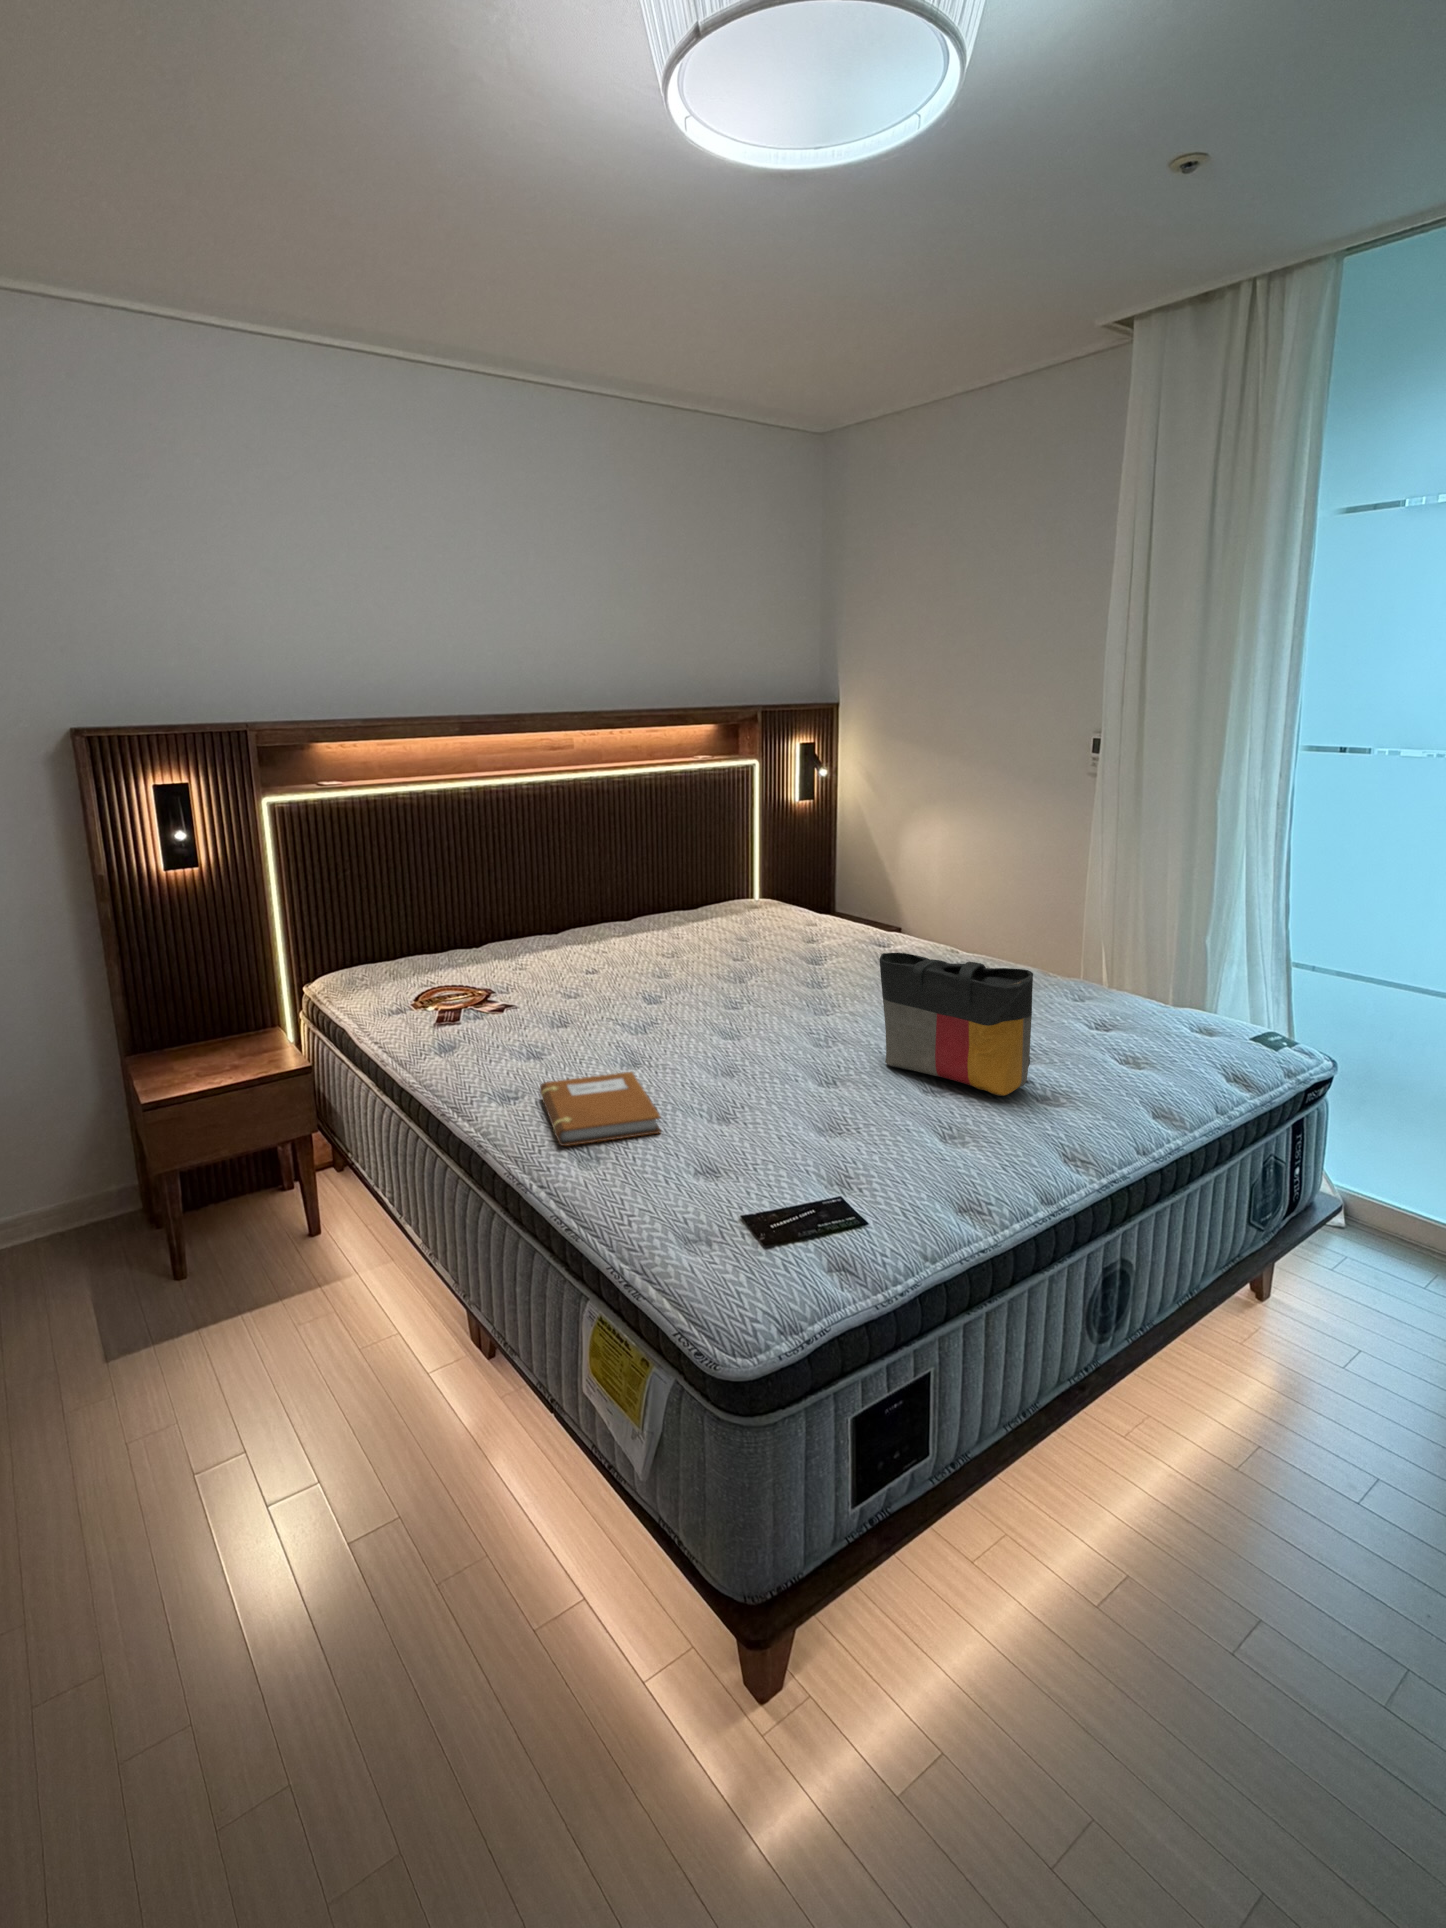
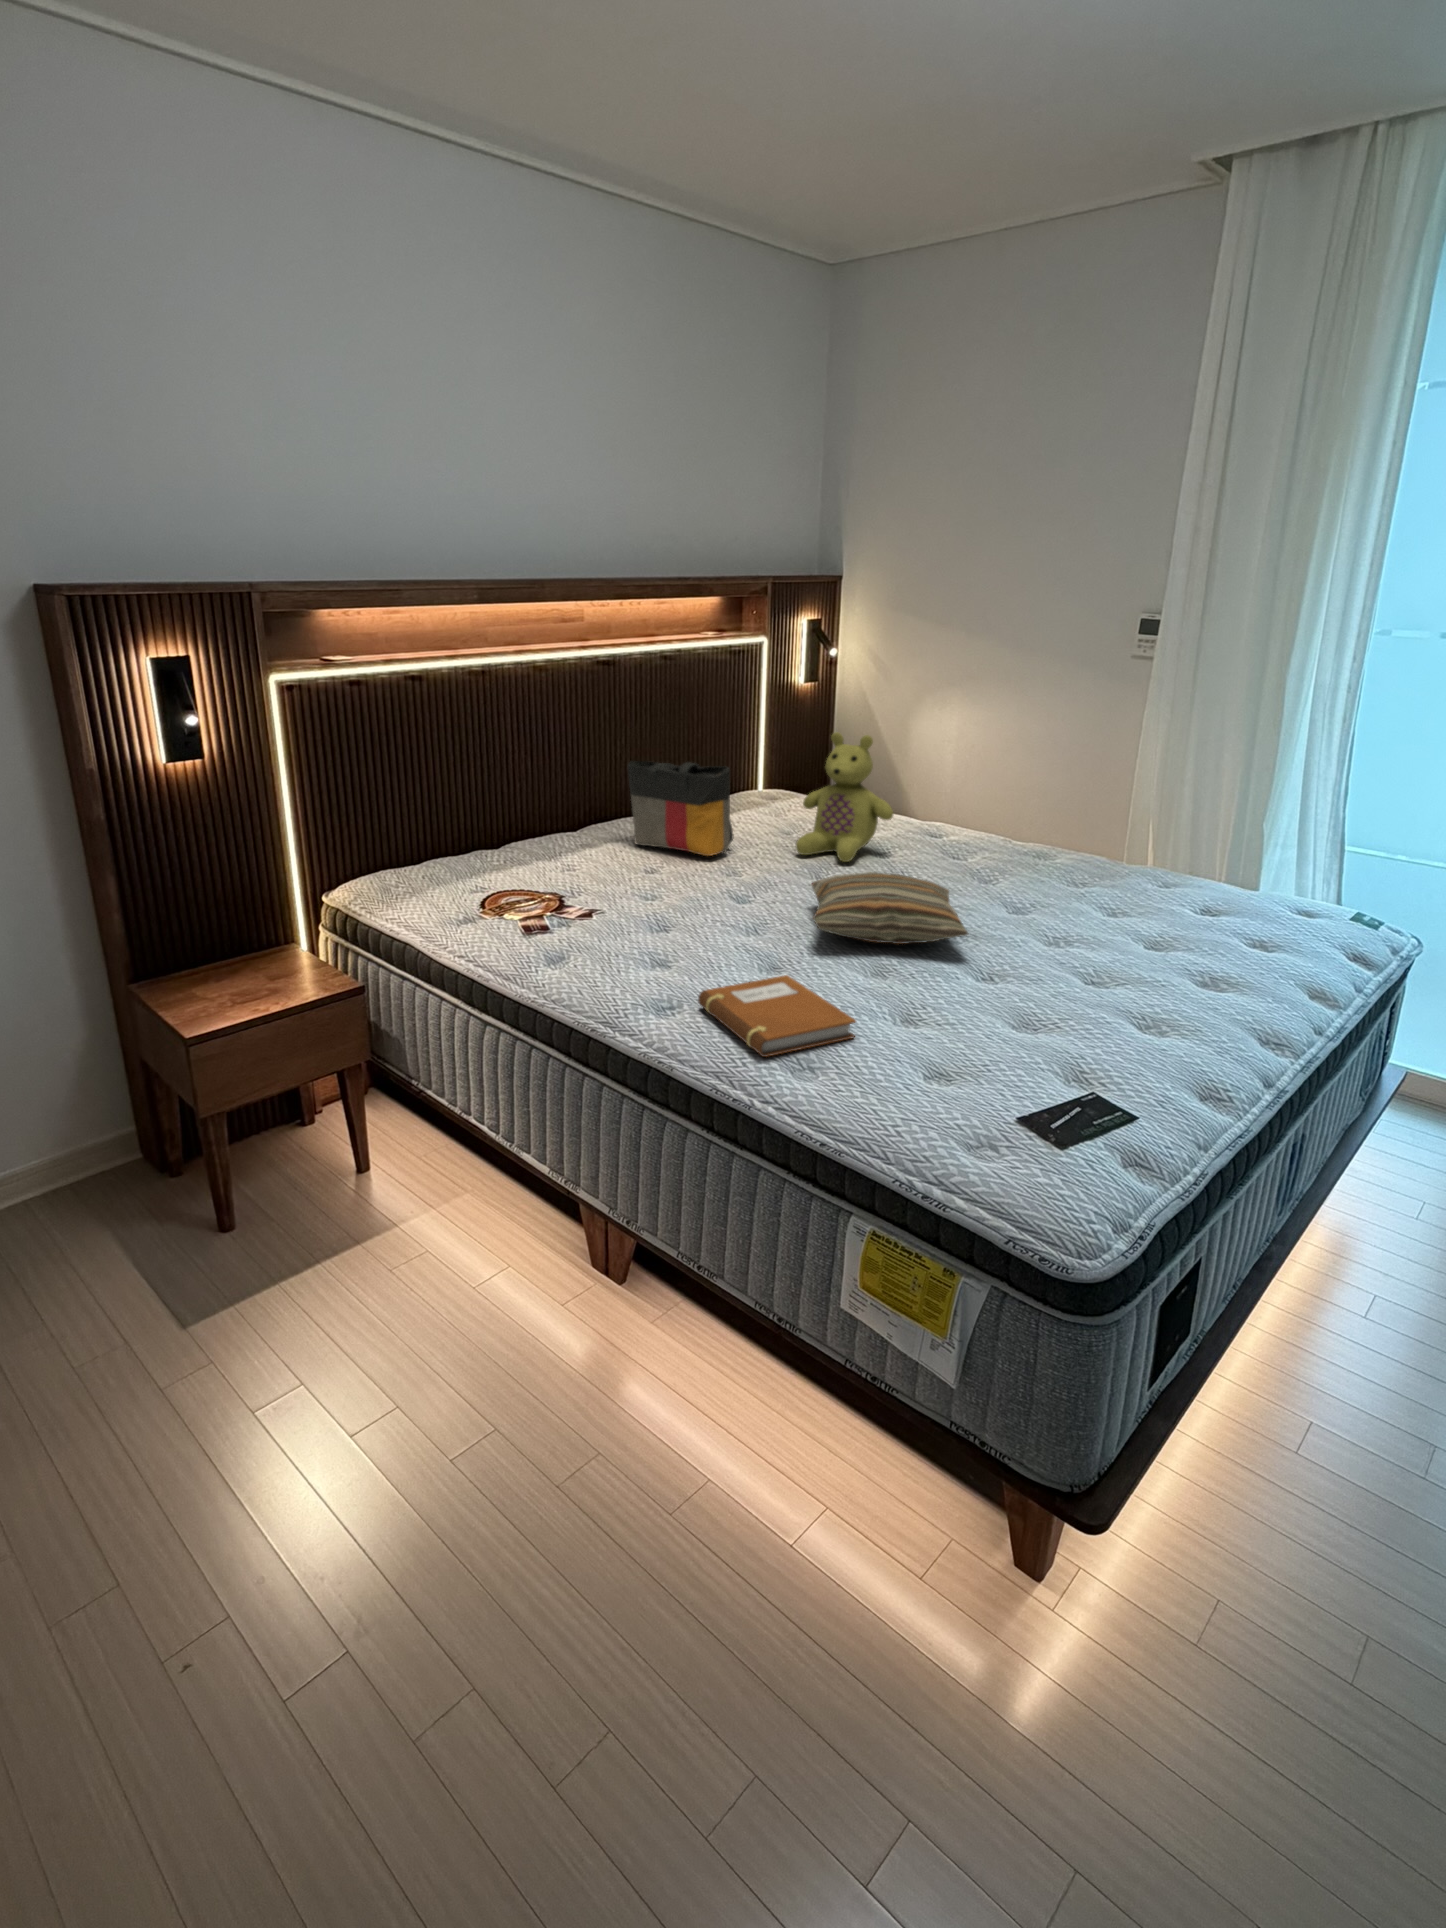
stuffed bear: none [737,846,829,968] -> present [796,732,893,862]
tote bag: present [880,953,1033,1096] -> present [628,761,734,856]
pillow: none [684,978,842,1046] -> present [812,872,968,944]

